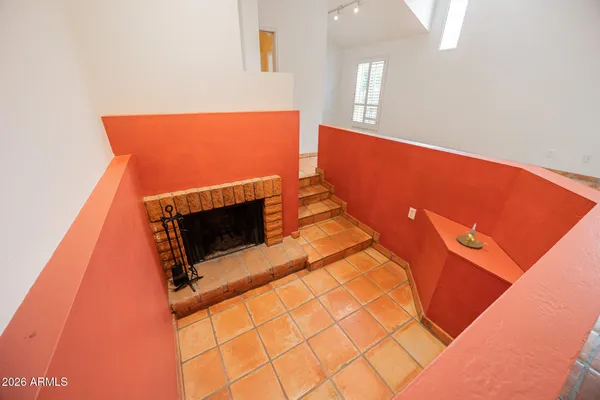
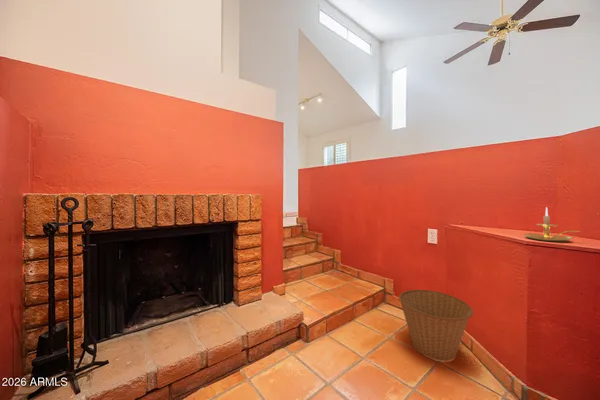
basket: none [370,248,415,293] -> present [399,290,474,361]

